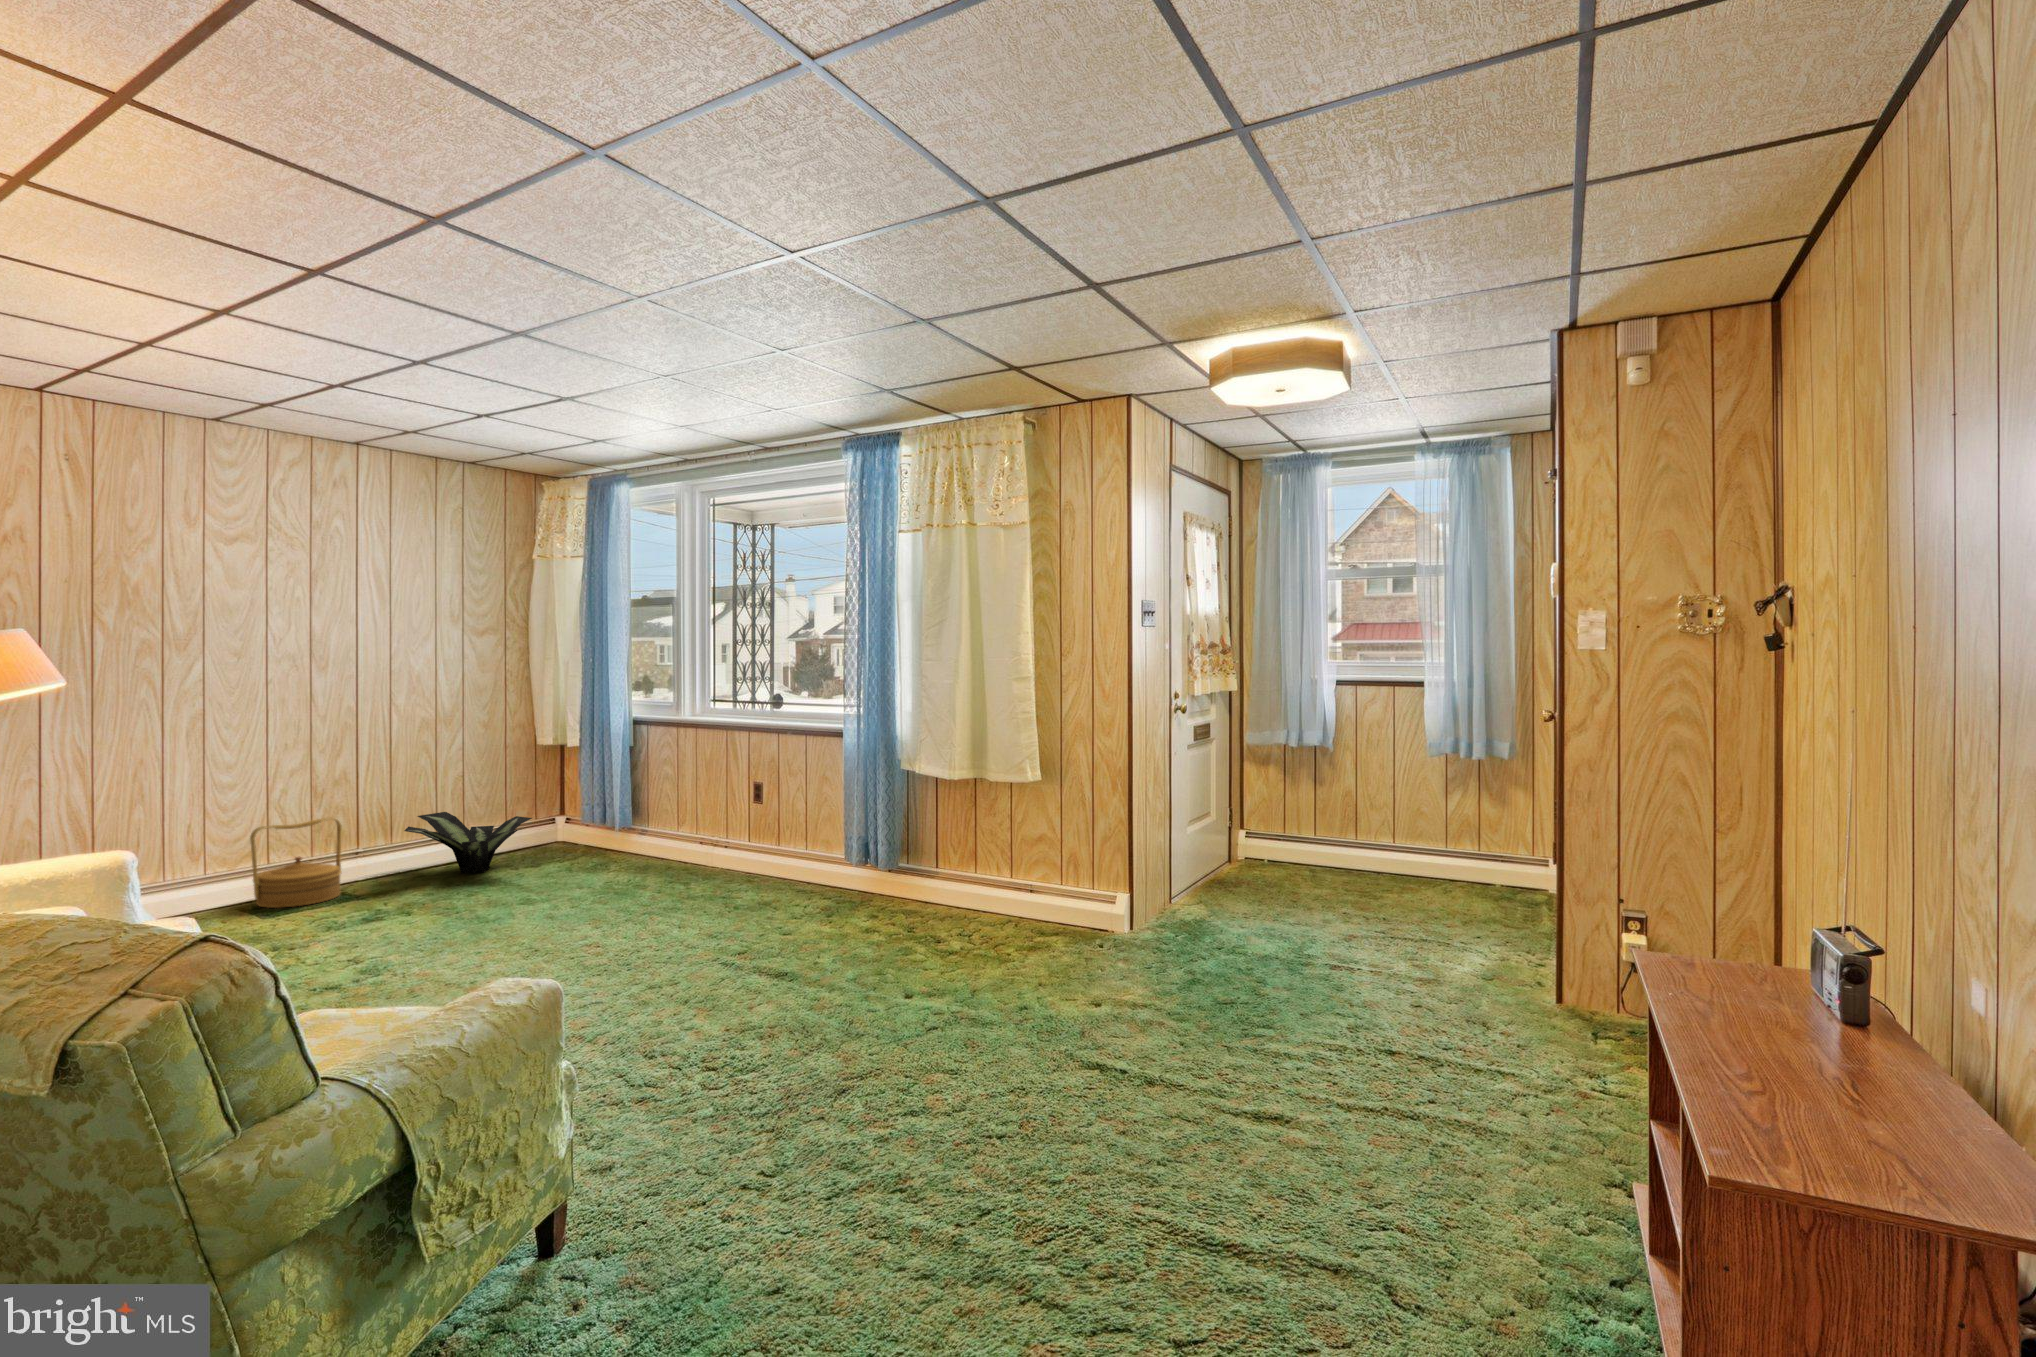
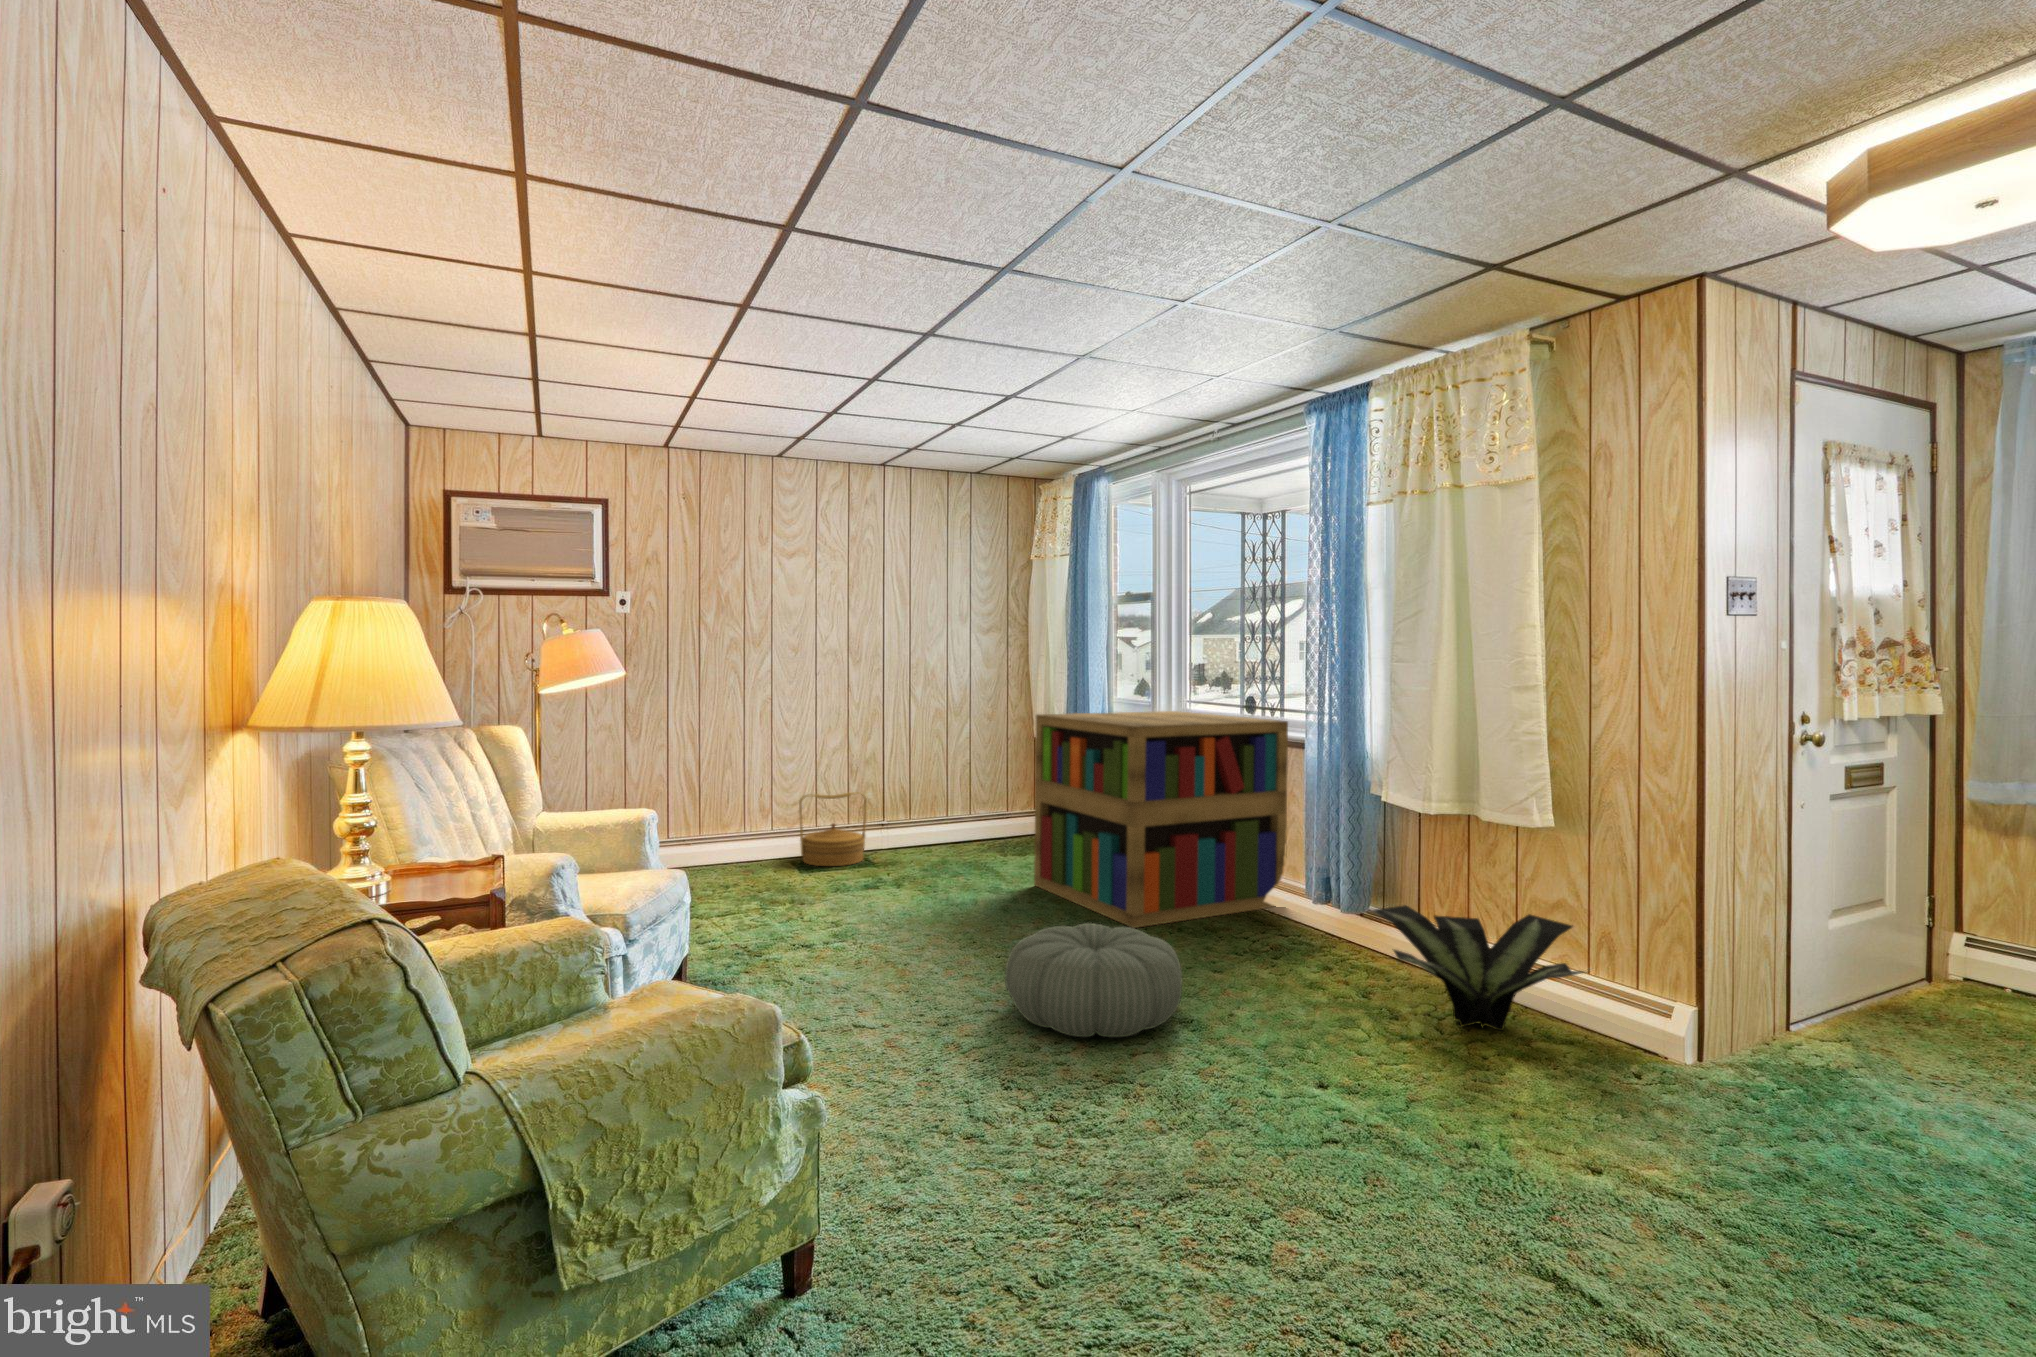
bookshelf: none [565,709,817,913] -> present [1034,711,1288,928]
potted plant: present [404,812,532,874] -> present [1374,905,1587,1031]
pouf: none [612,905,781,1006] -> present [1005,923,1182,1037]

